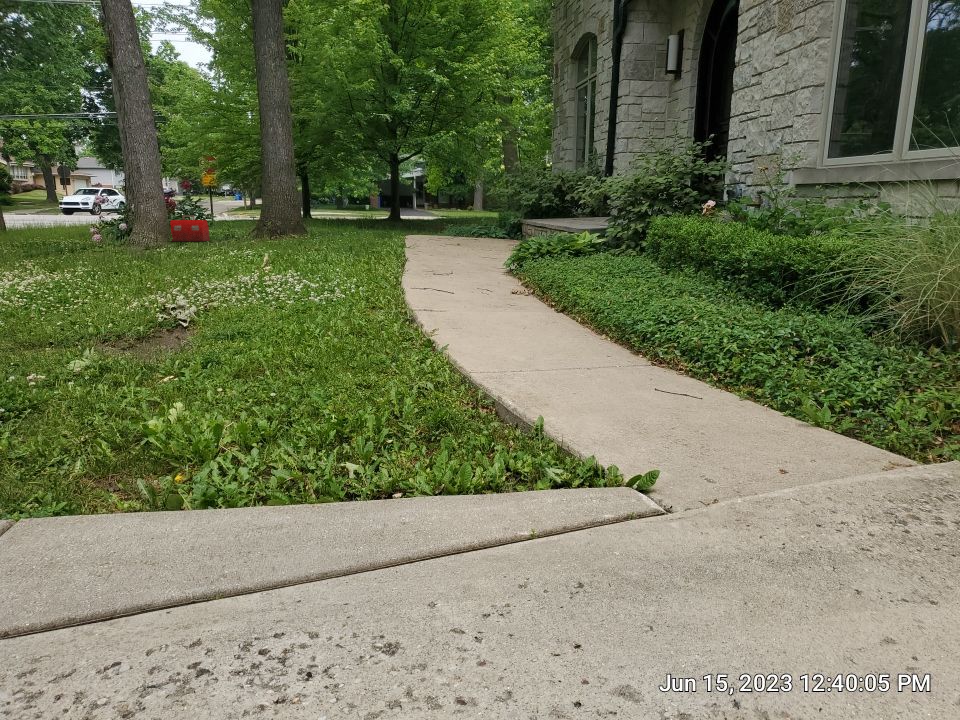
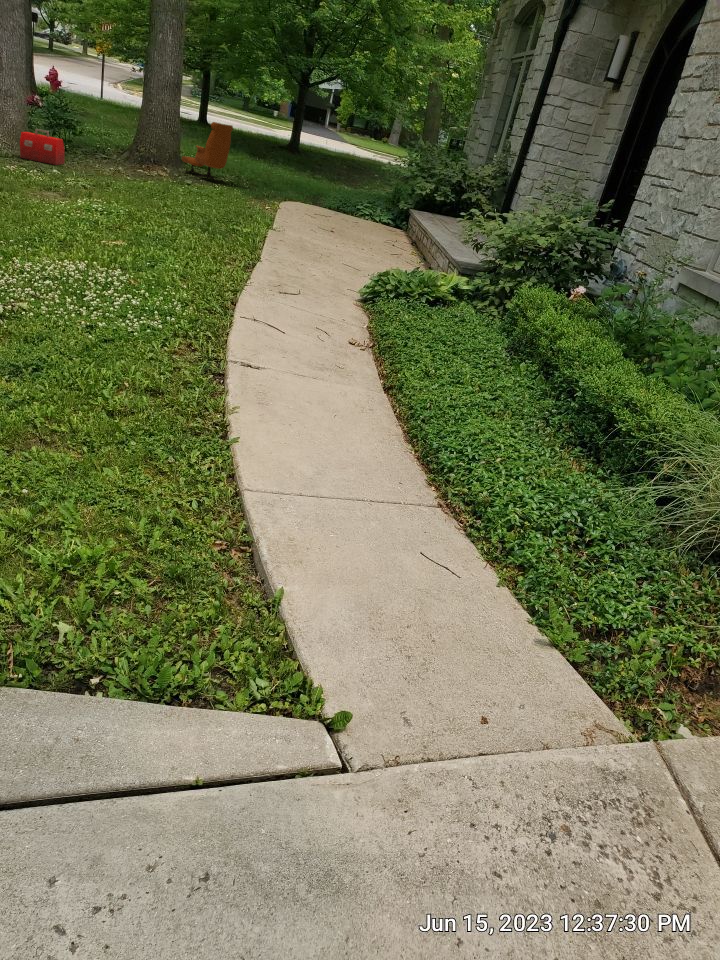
lounge chair: none [308,185,351,235] -> present [182,122,233,183]

